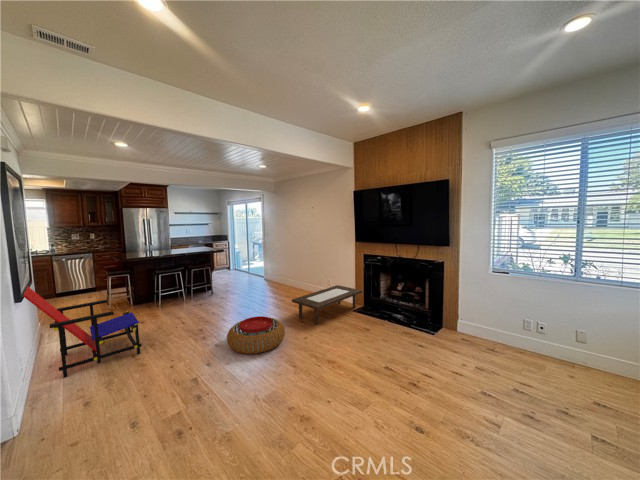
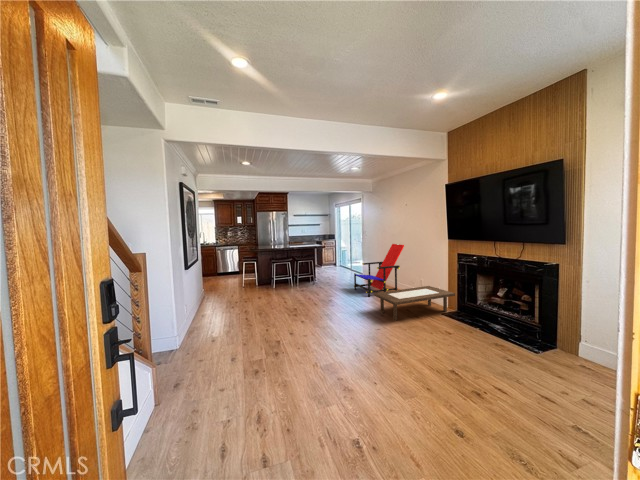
lounge chair: present [24,286,142,377] -> present [354,244,404,297]
pouf: present [227,316,285,354] -> none [309,303,360,334]

